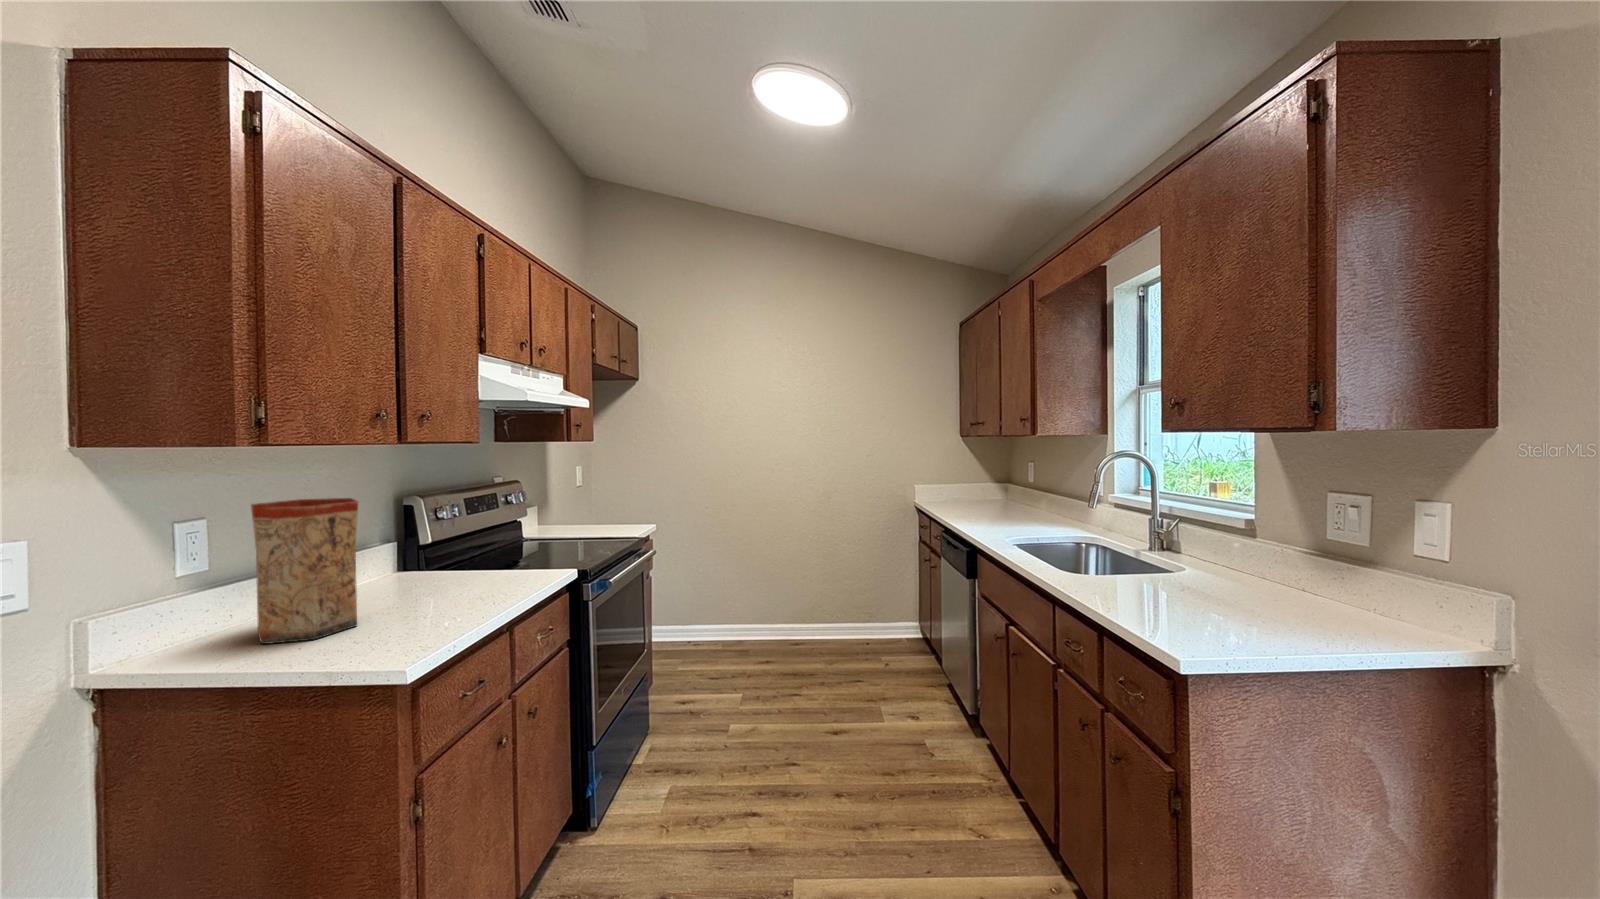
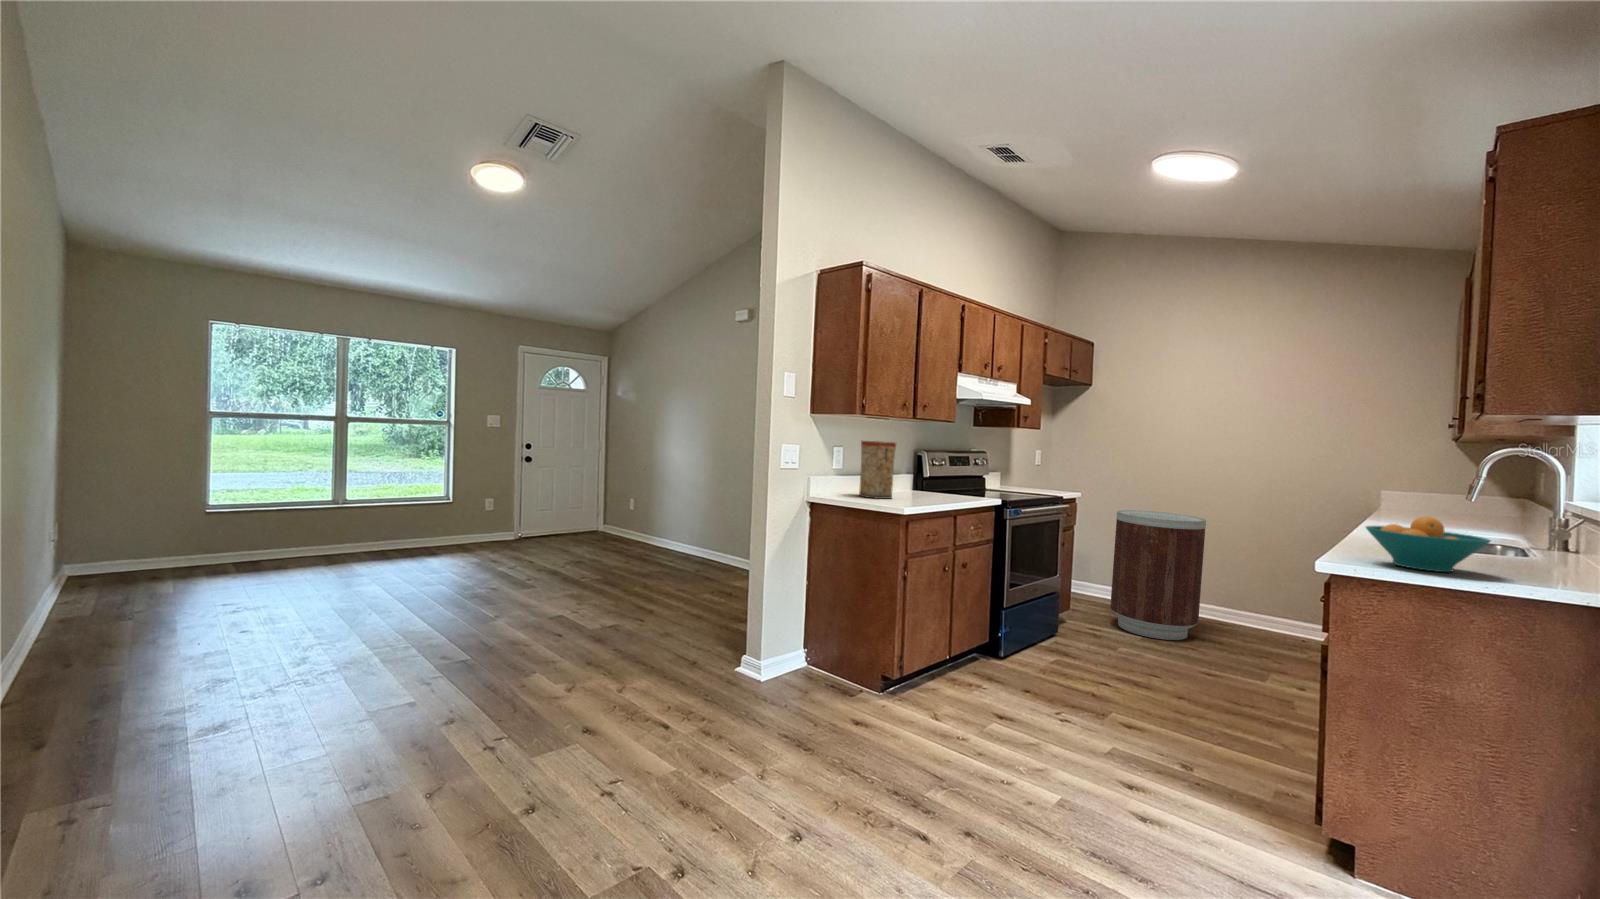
trash can: none [683,522,771,672] -> present [1110,510,1206,640]
fruit bowl: none [1102,540,1228,607] -> present [1366,517,1491,572]

